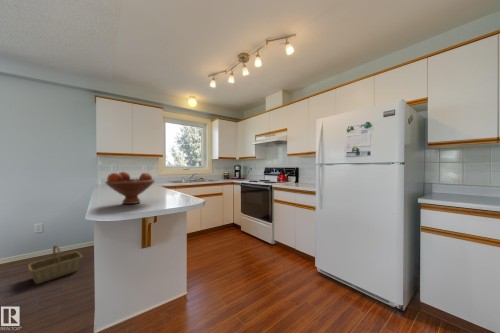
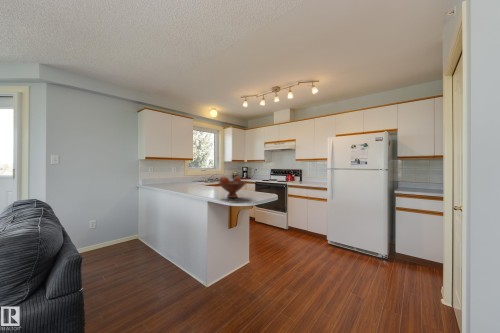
basket: present [28,246,82,284] -> none [111,236,150,267]

